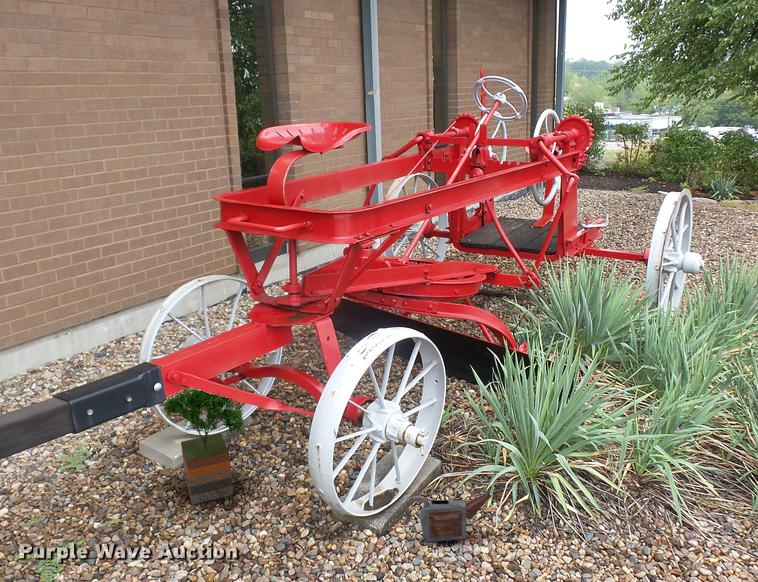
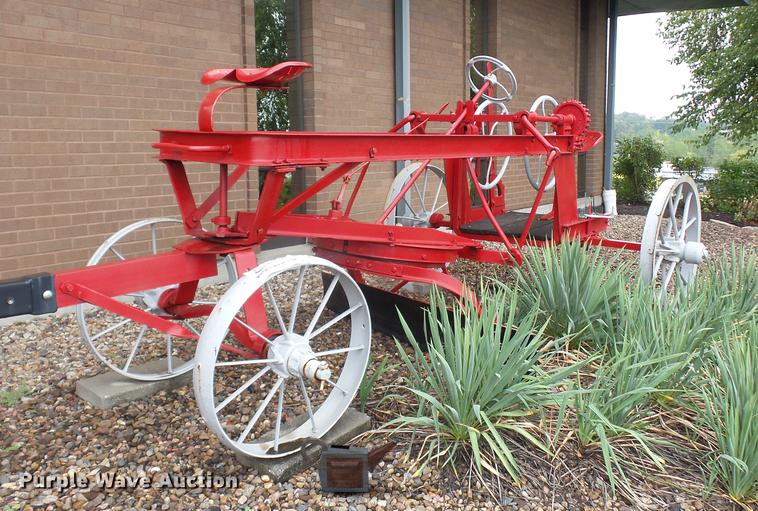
potted tree: present [162,388,244,505] -> none [78,315,165,441]

